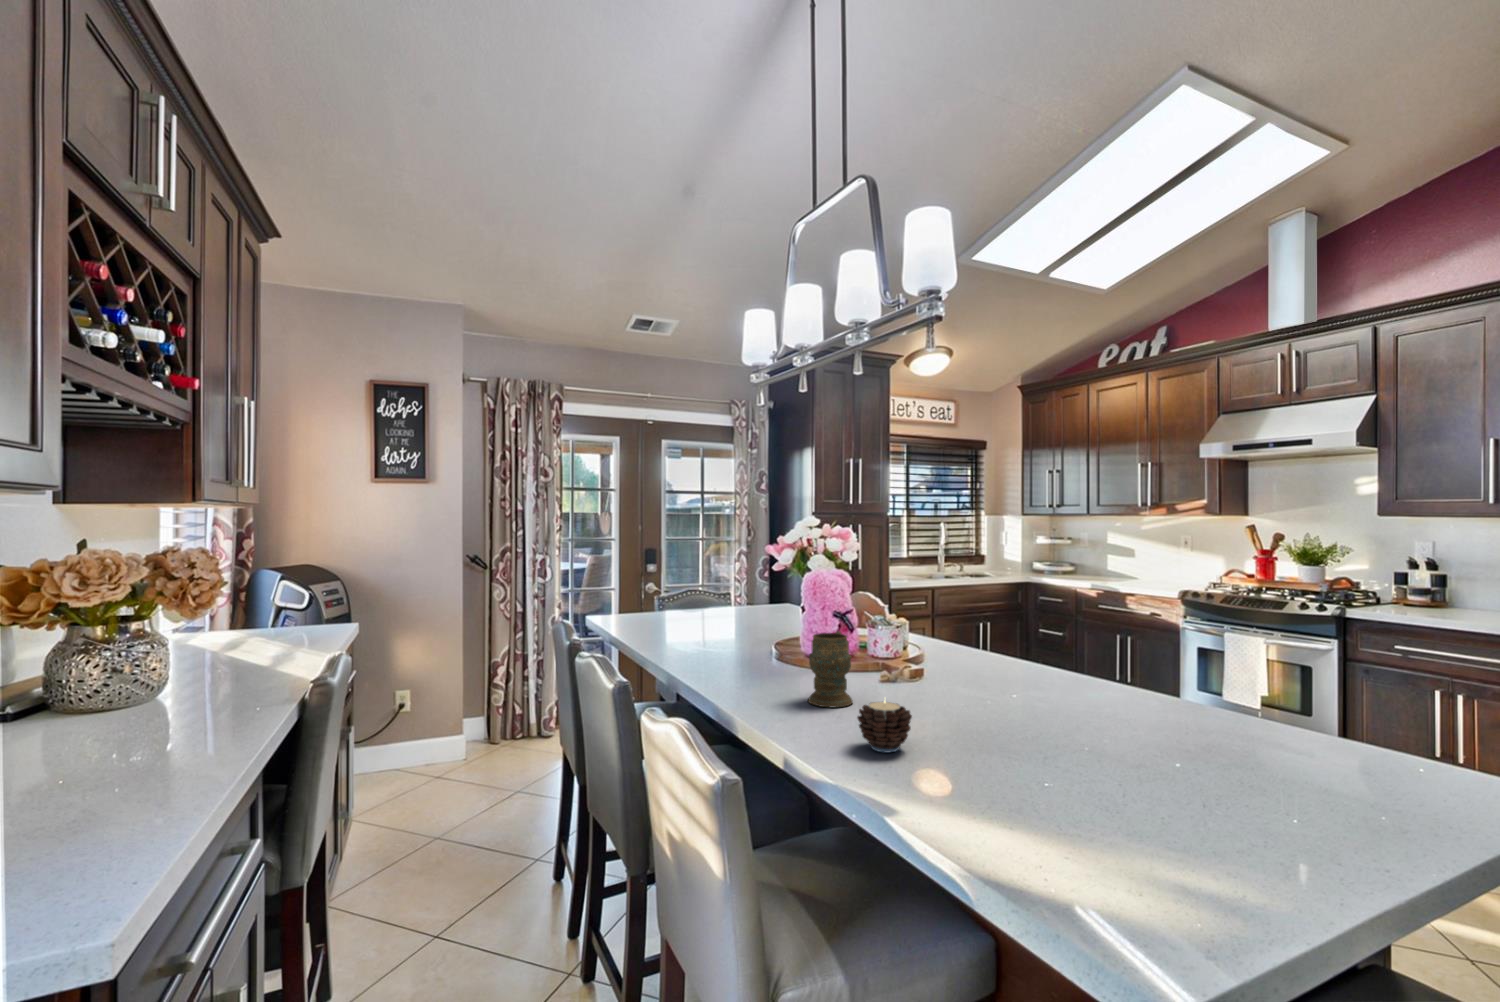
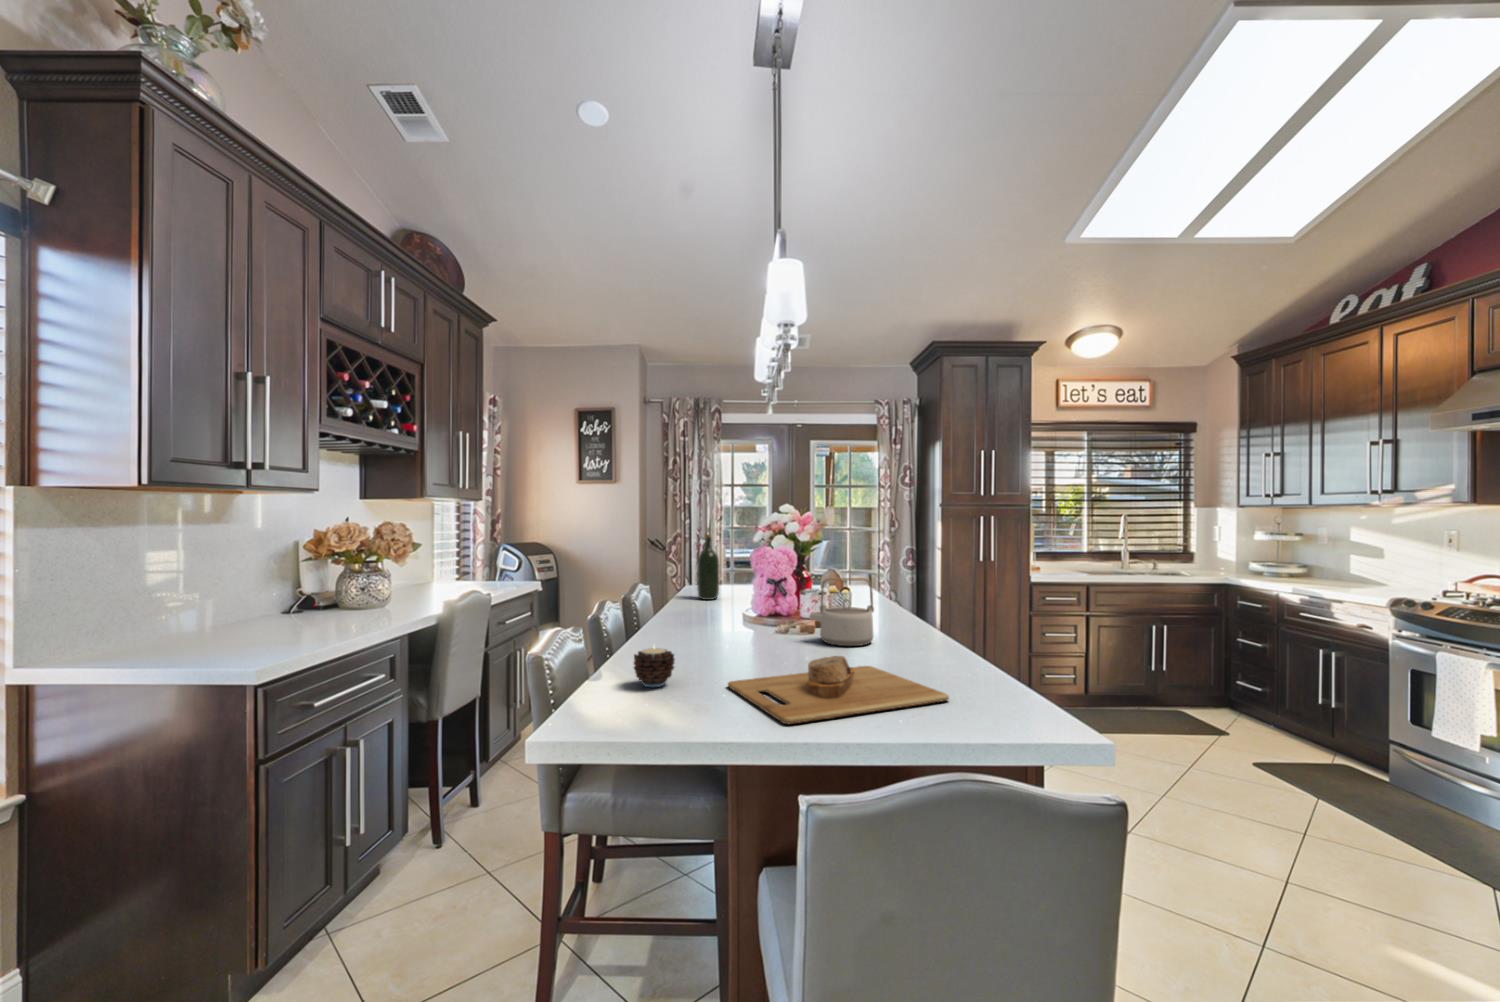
wine bottle: none [639,551,666,630] -> present [697,534,720,600]
teapot: none [889,597,955,673] -> present [810,578,874,646]
mug: present [808,632,853,707] -> none [682,599,728,659]
cutting board: none [960,686,1170,773] -> present [728,656,949,724]

